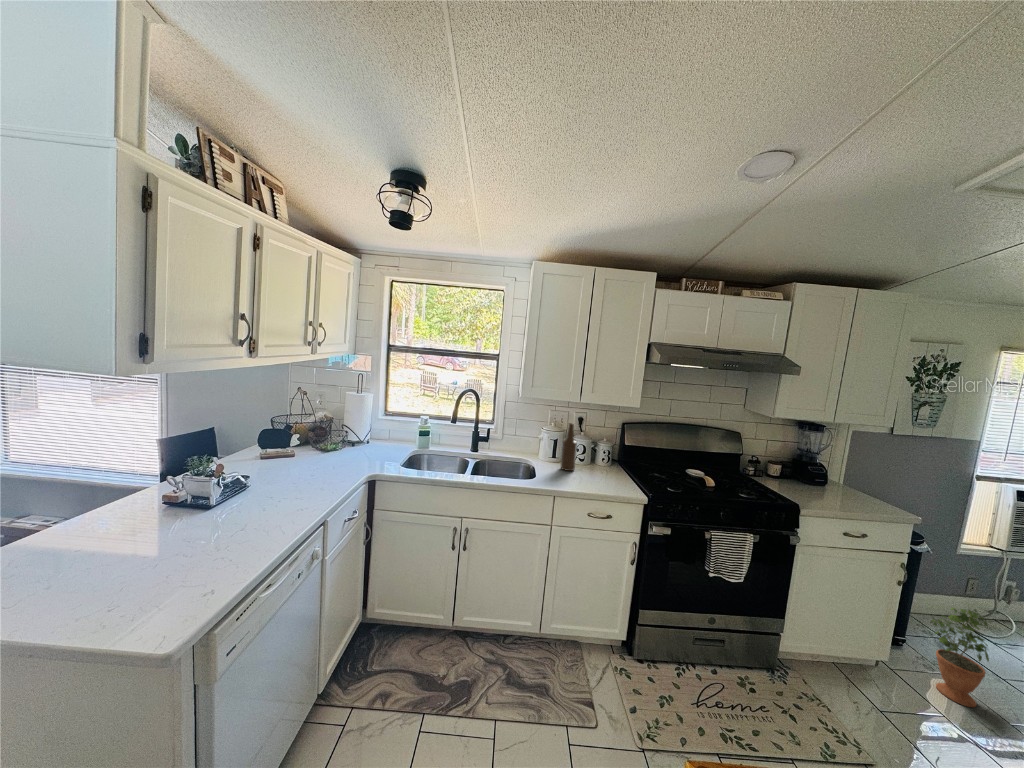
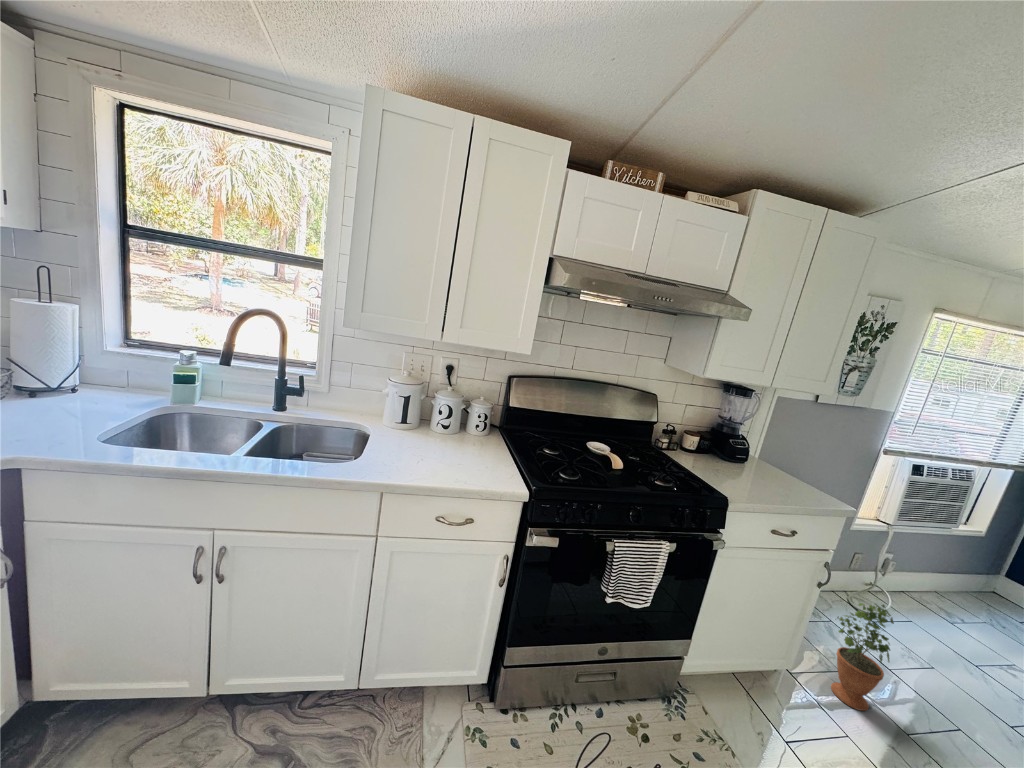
bottle: present [561,423,577,471] -> none [407,371,435,446]

